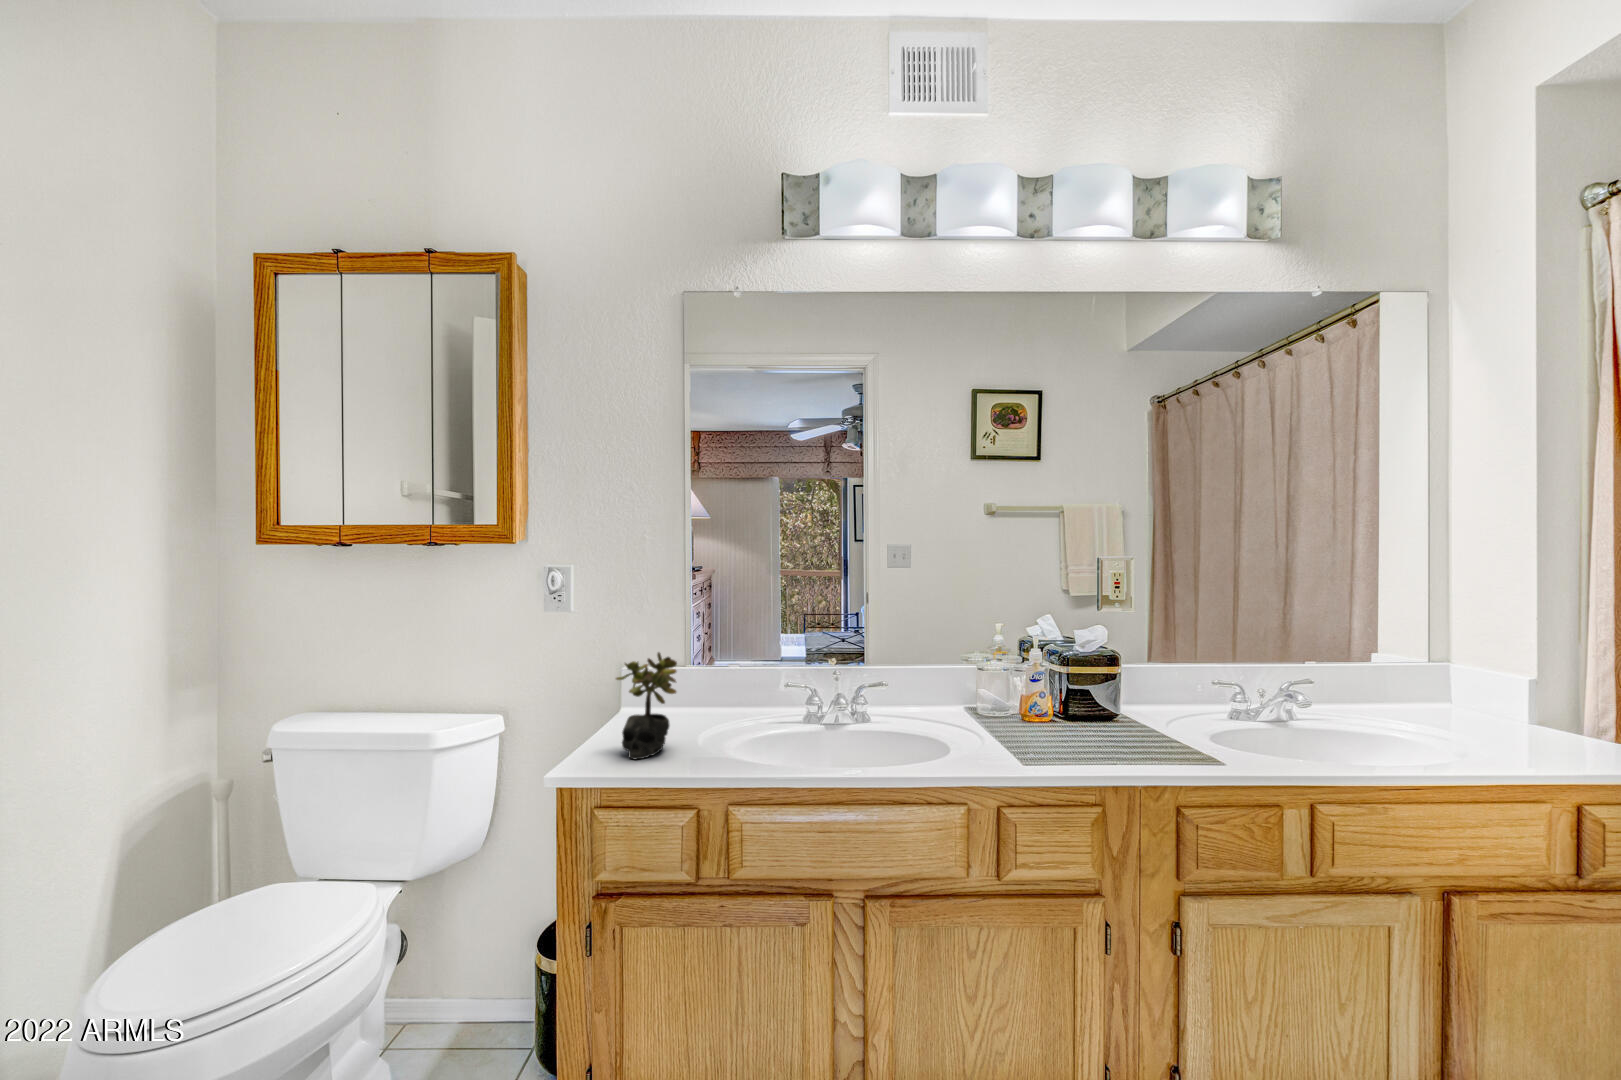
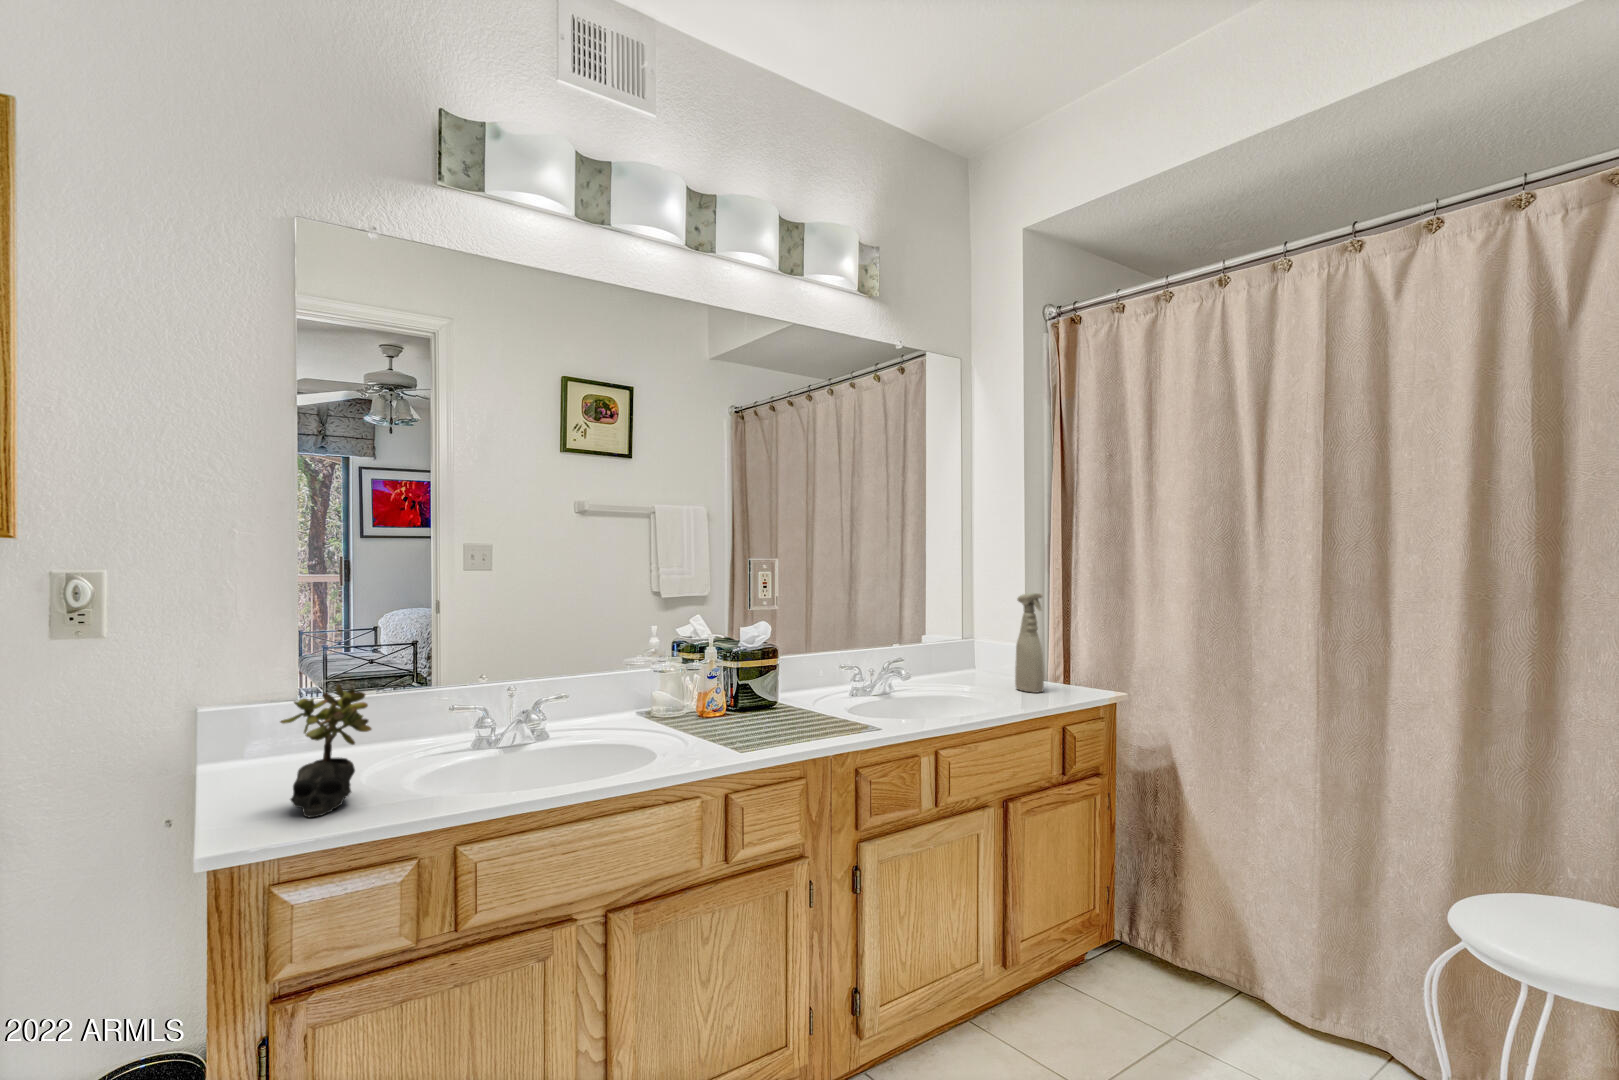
spray bottle: none [1511,598,1559,749] -> present [1015,593,1044,693]

